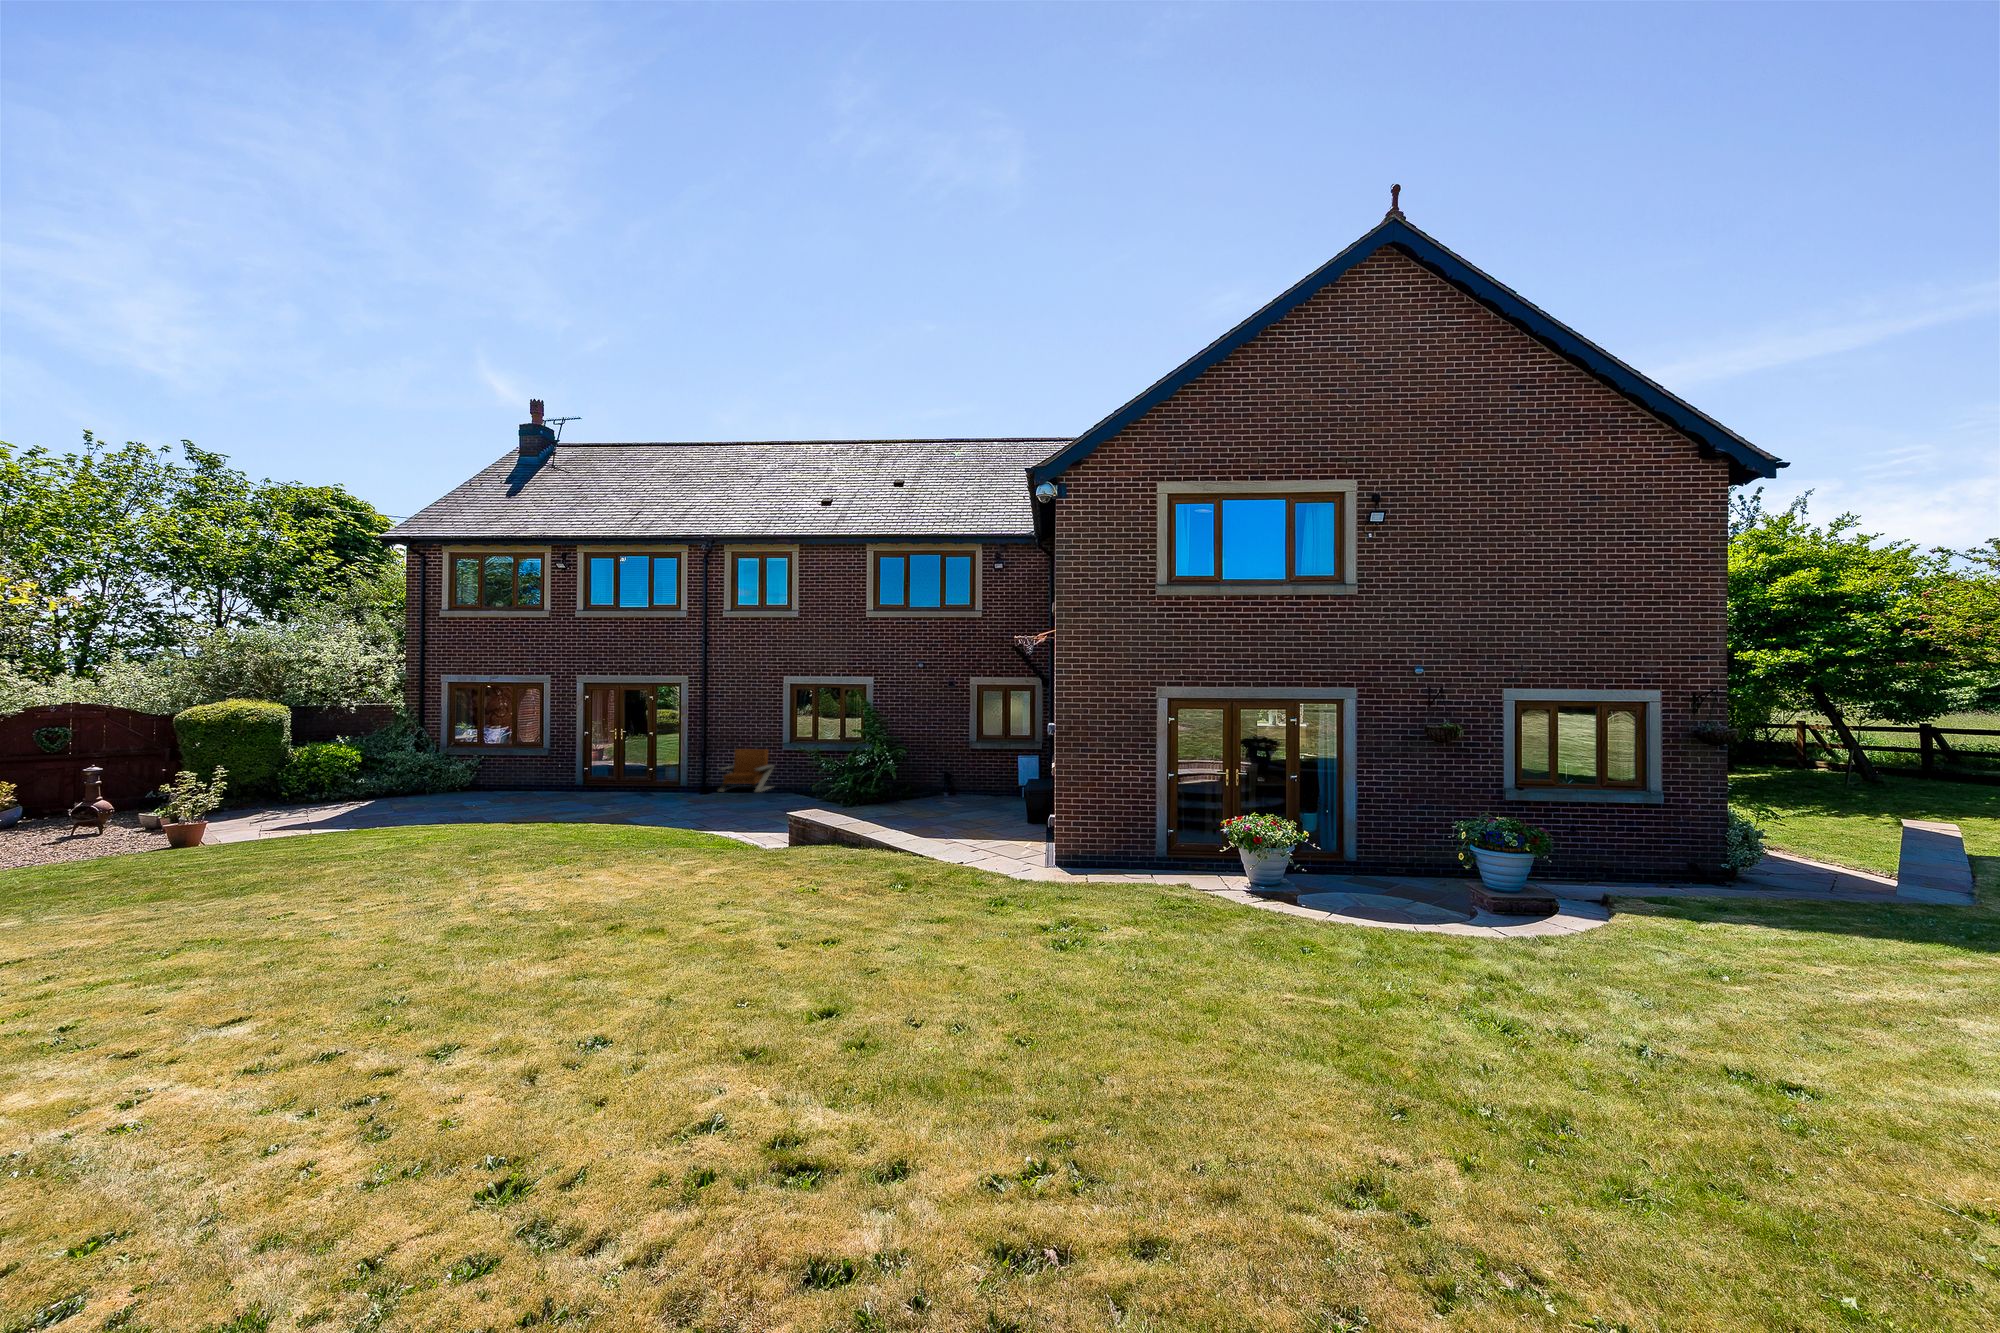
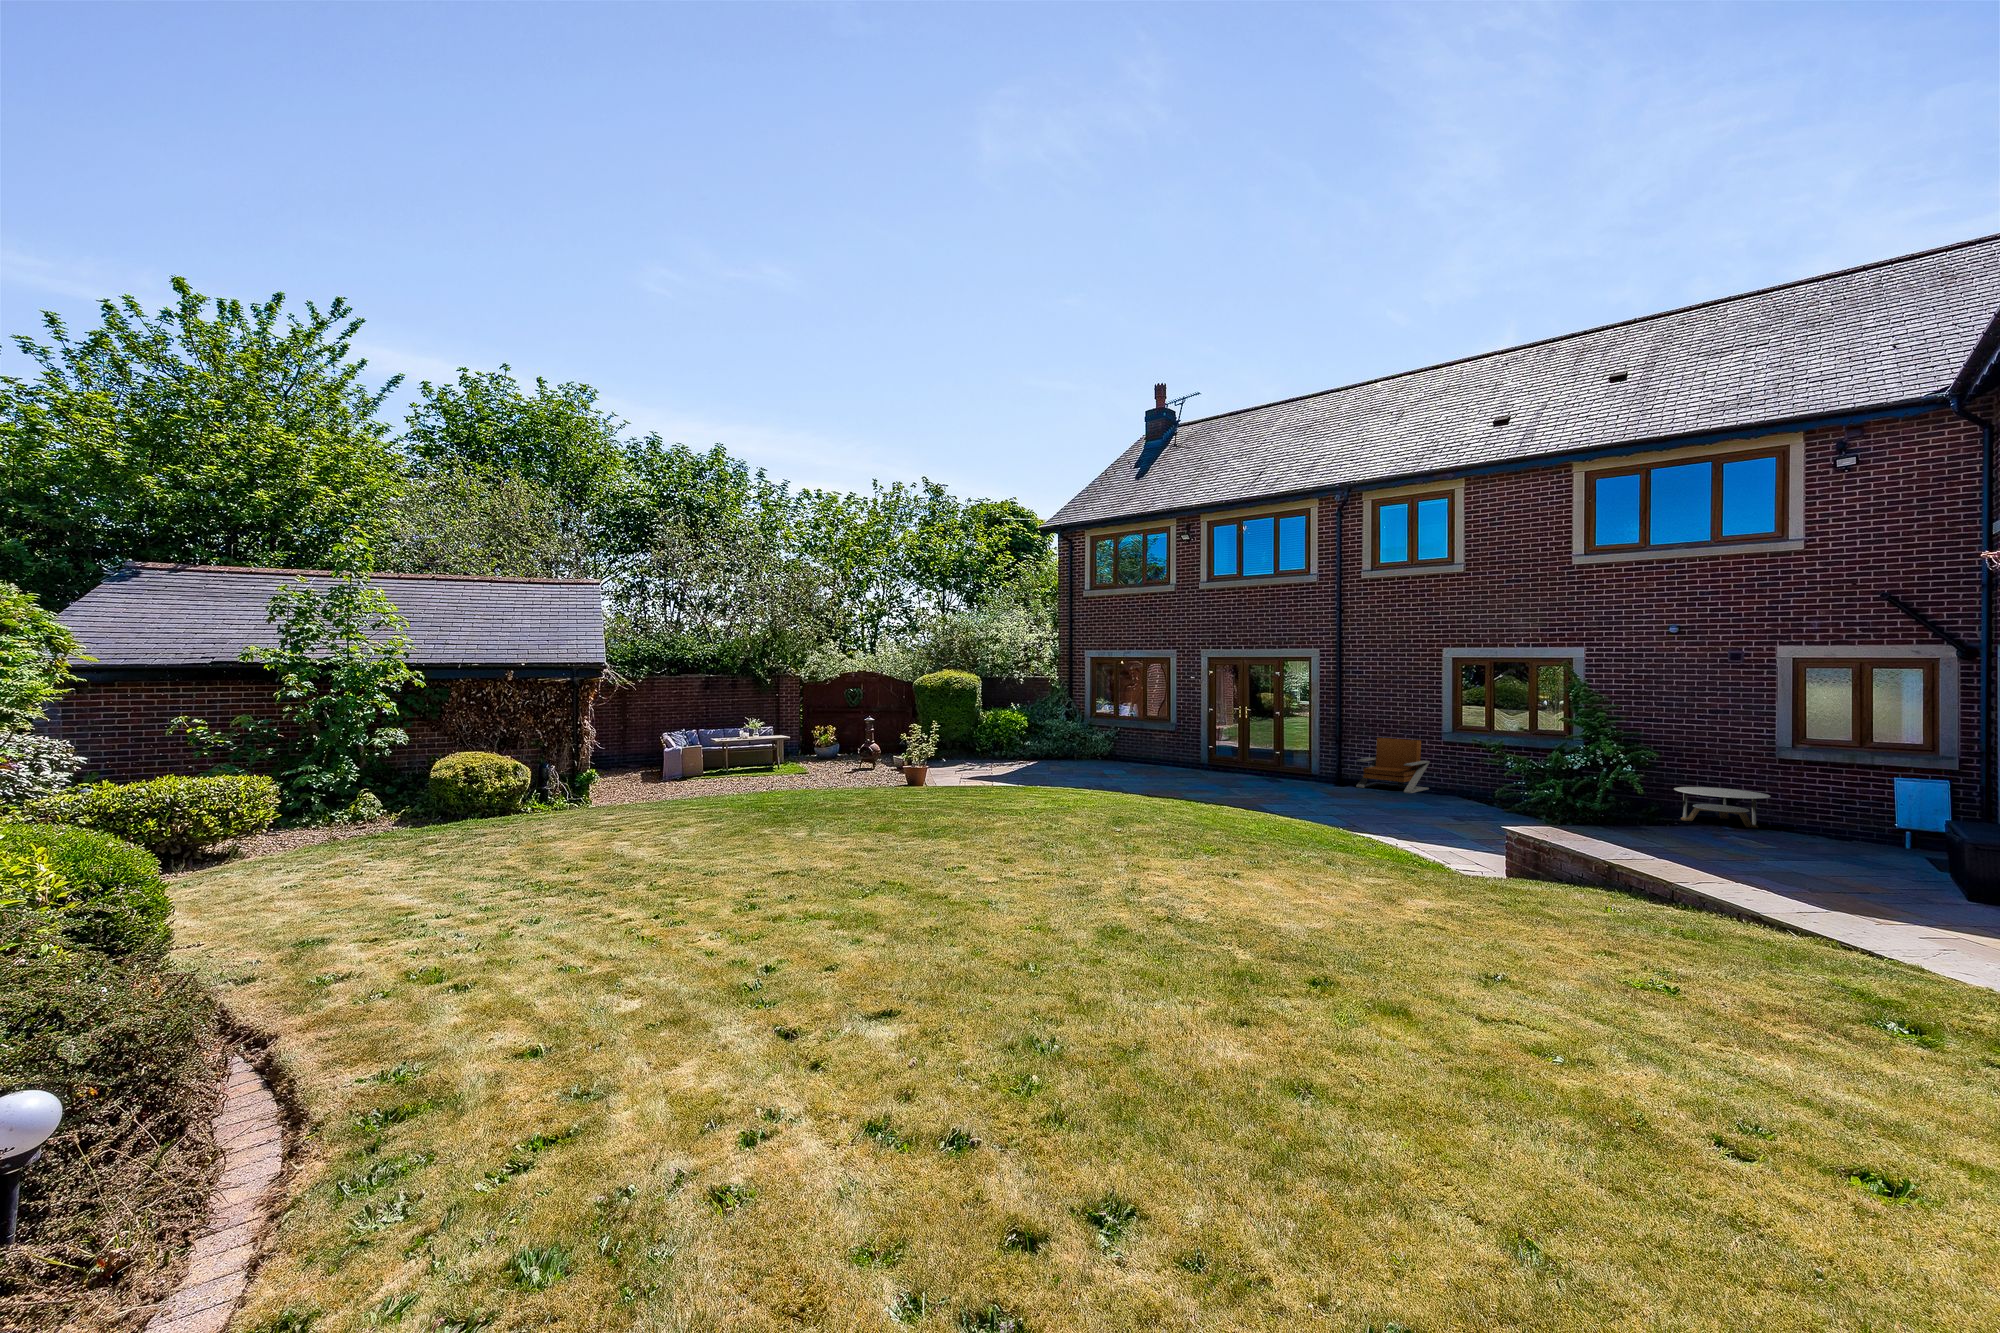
round table: none [922,768,969,792] -> present [1674,787,1770,828]

